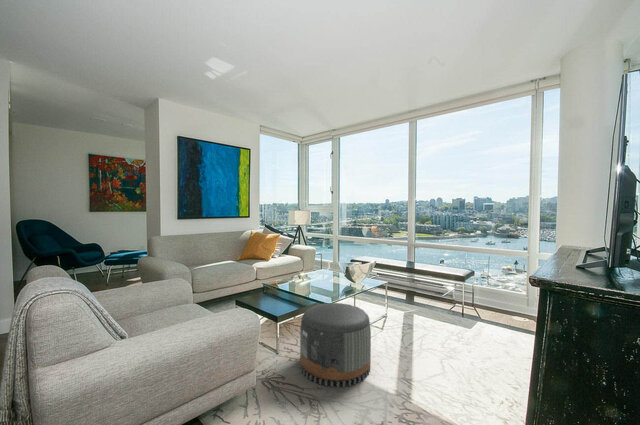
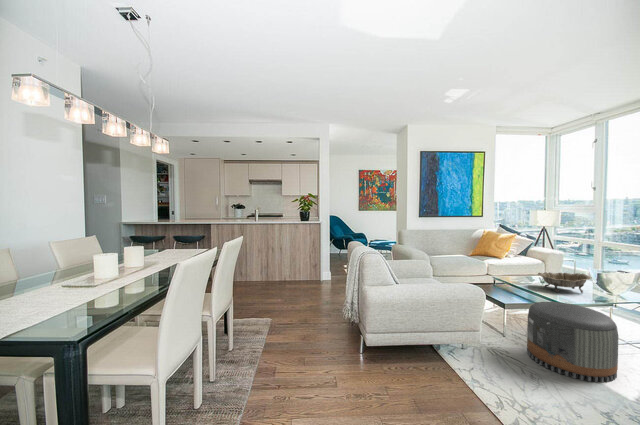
decorative bowl: none [303,268,343,291] -> present [538,272,591,293]

